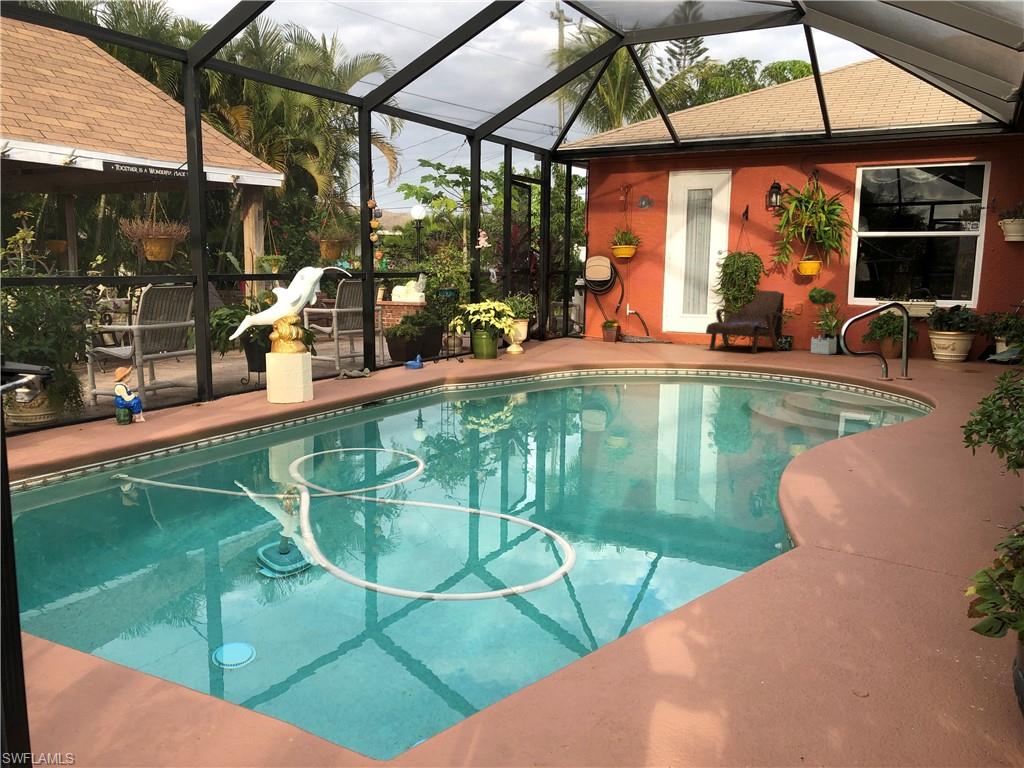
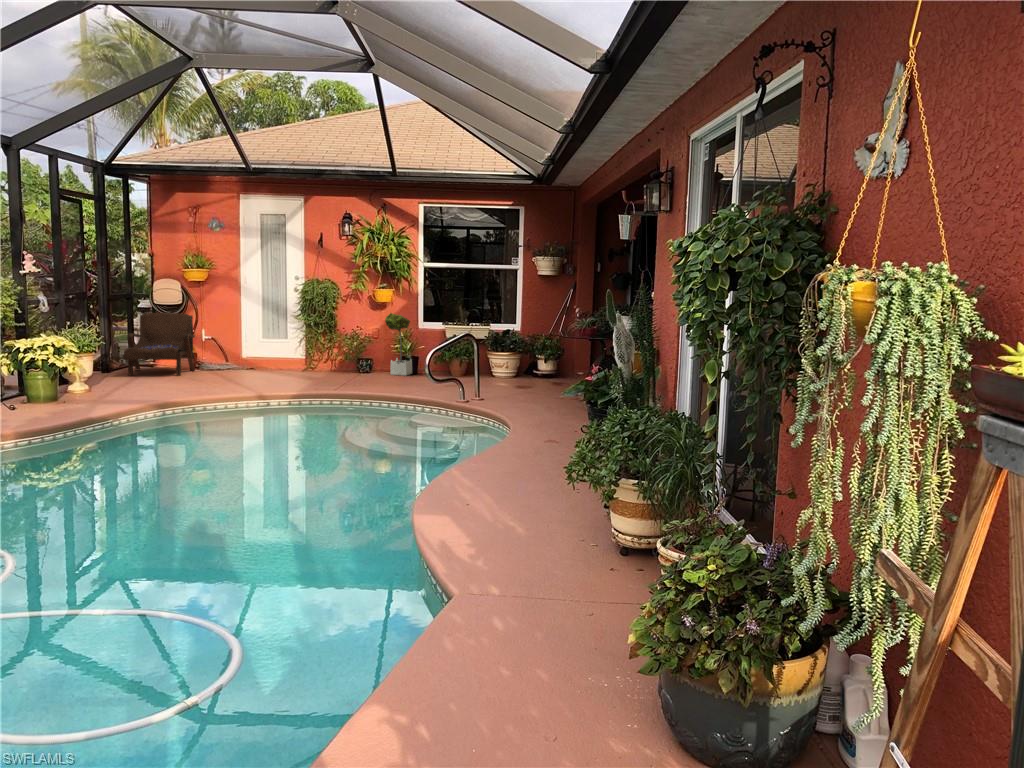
armchair: present [706,290,784,353] -> present [123,313,195,376]

